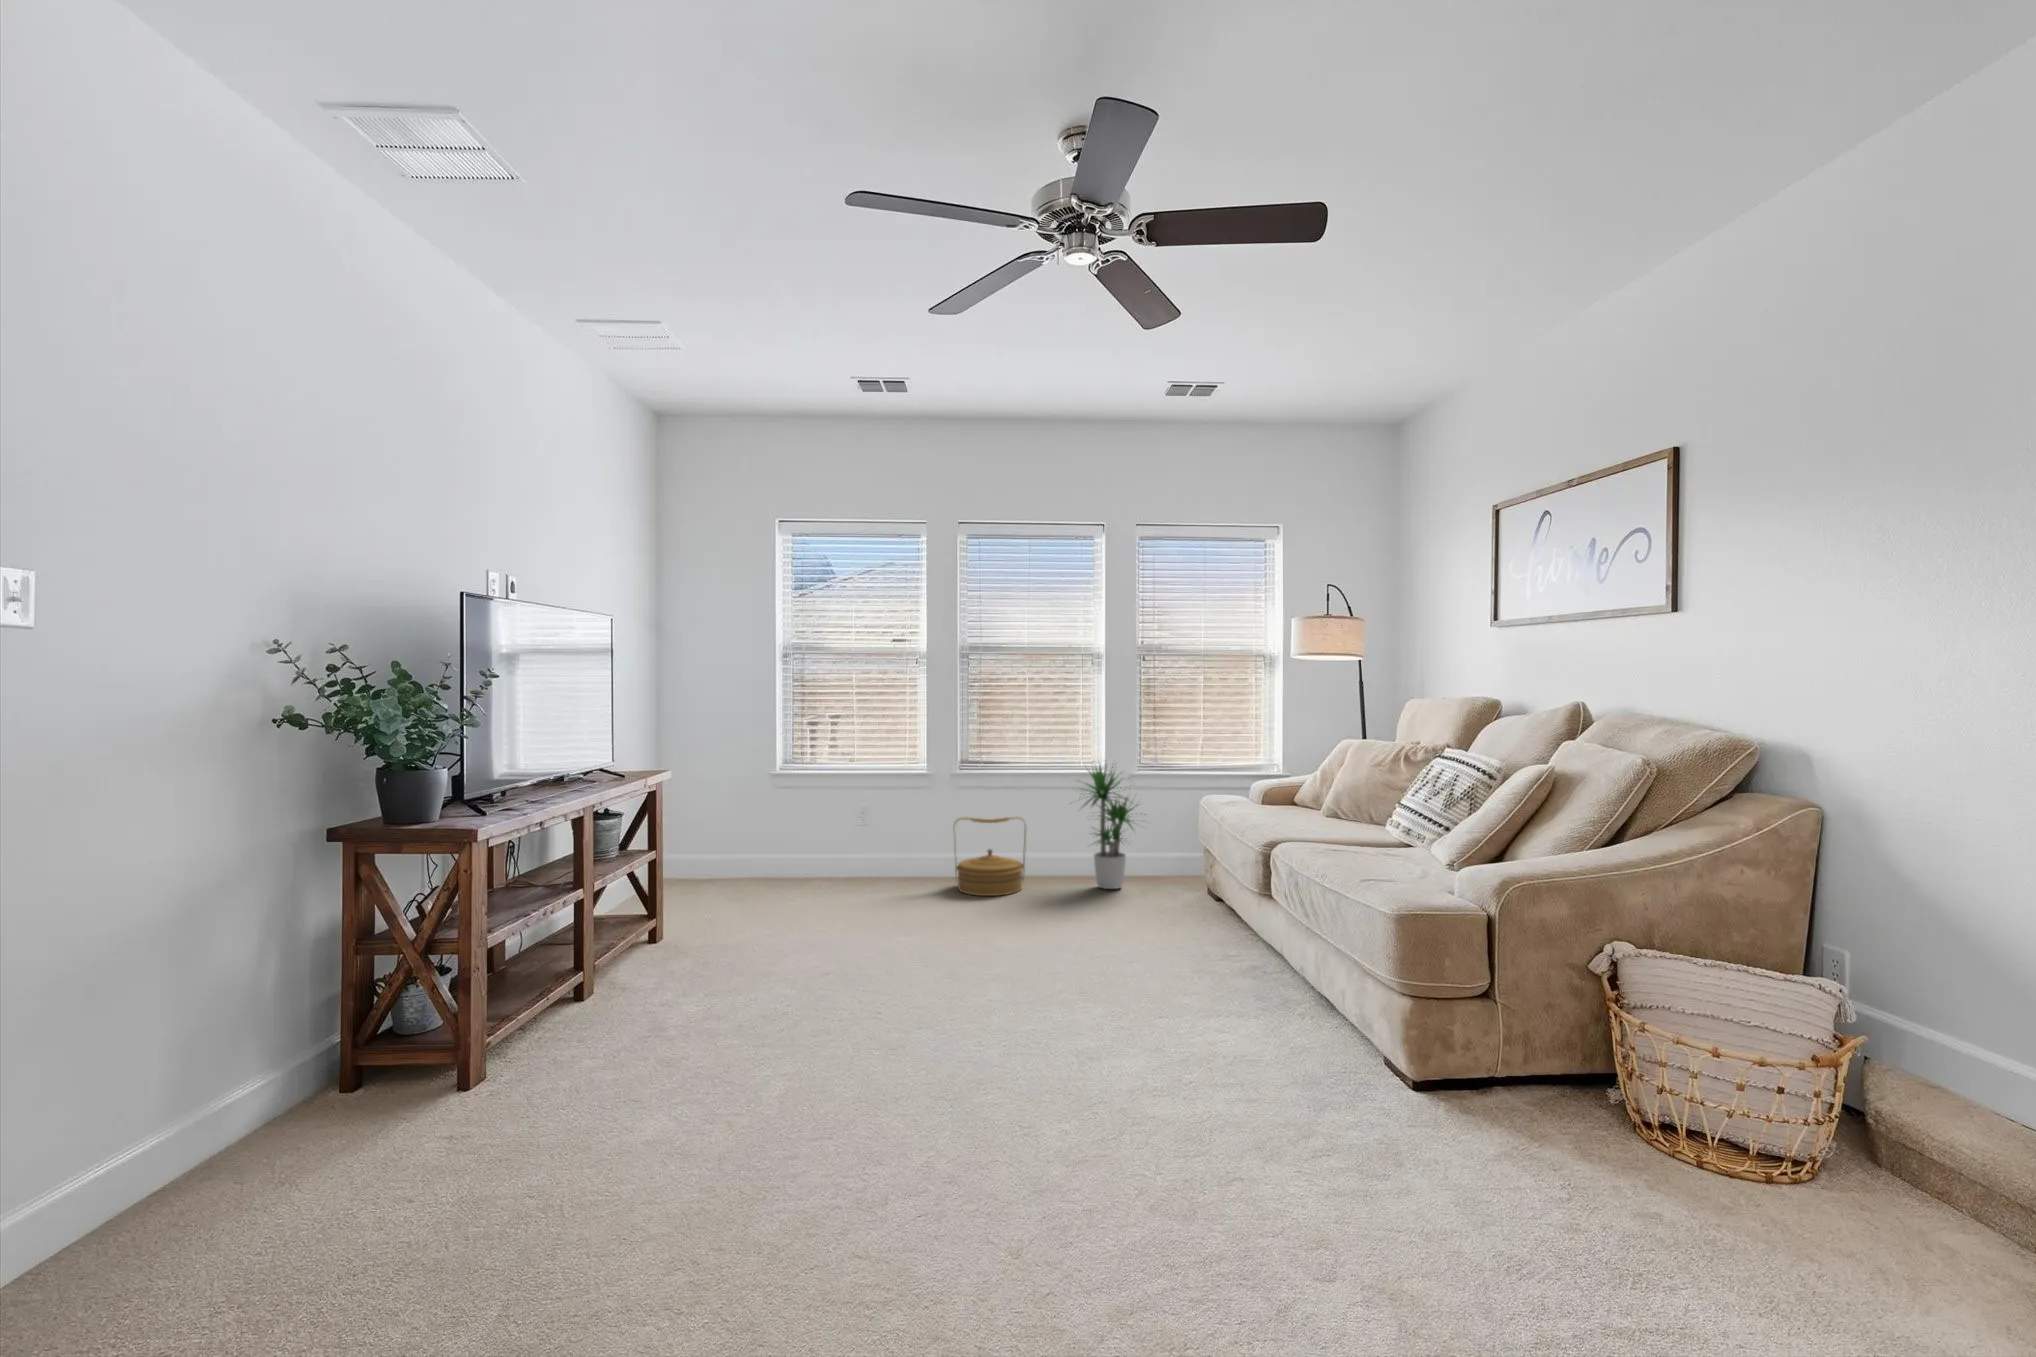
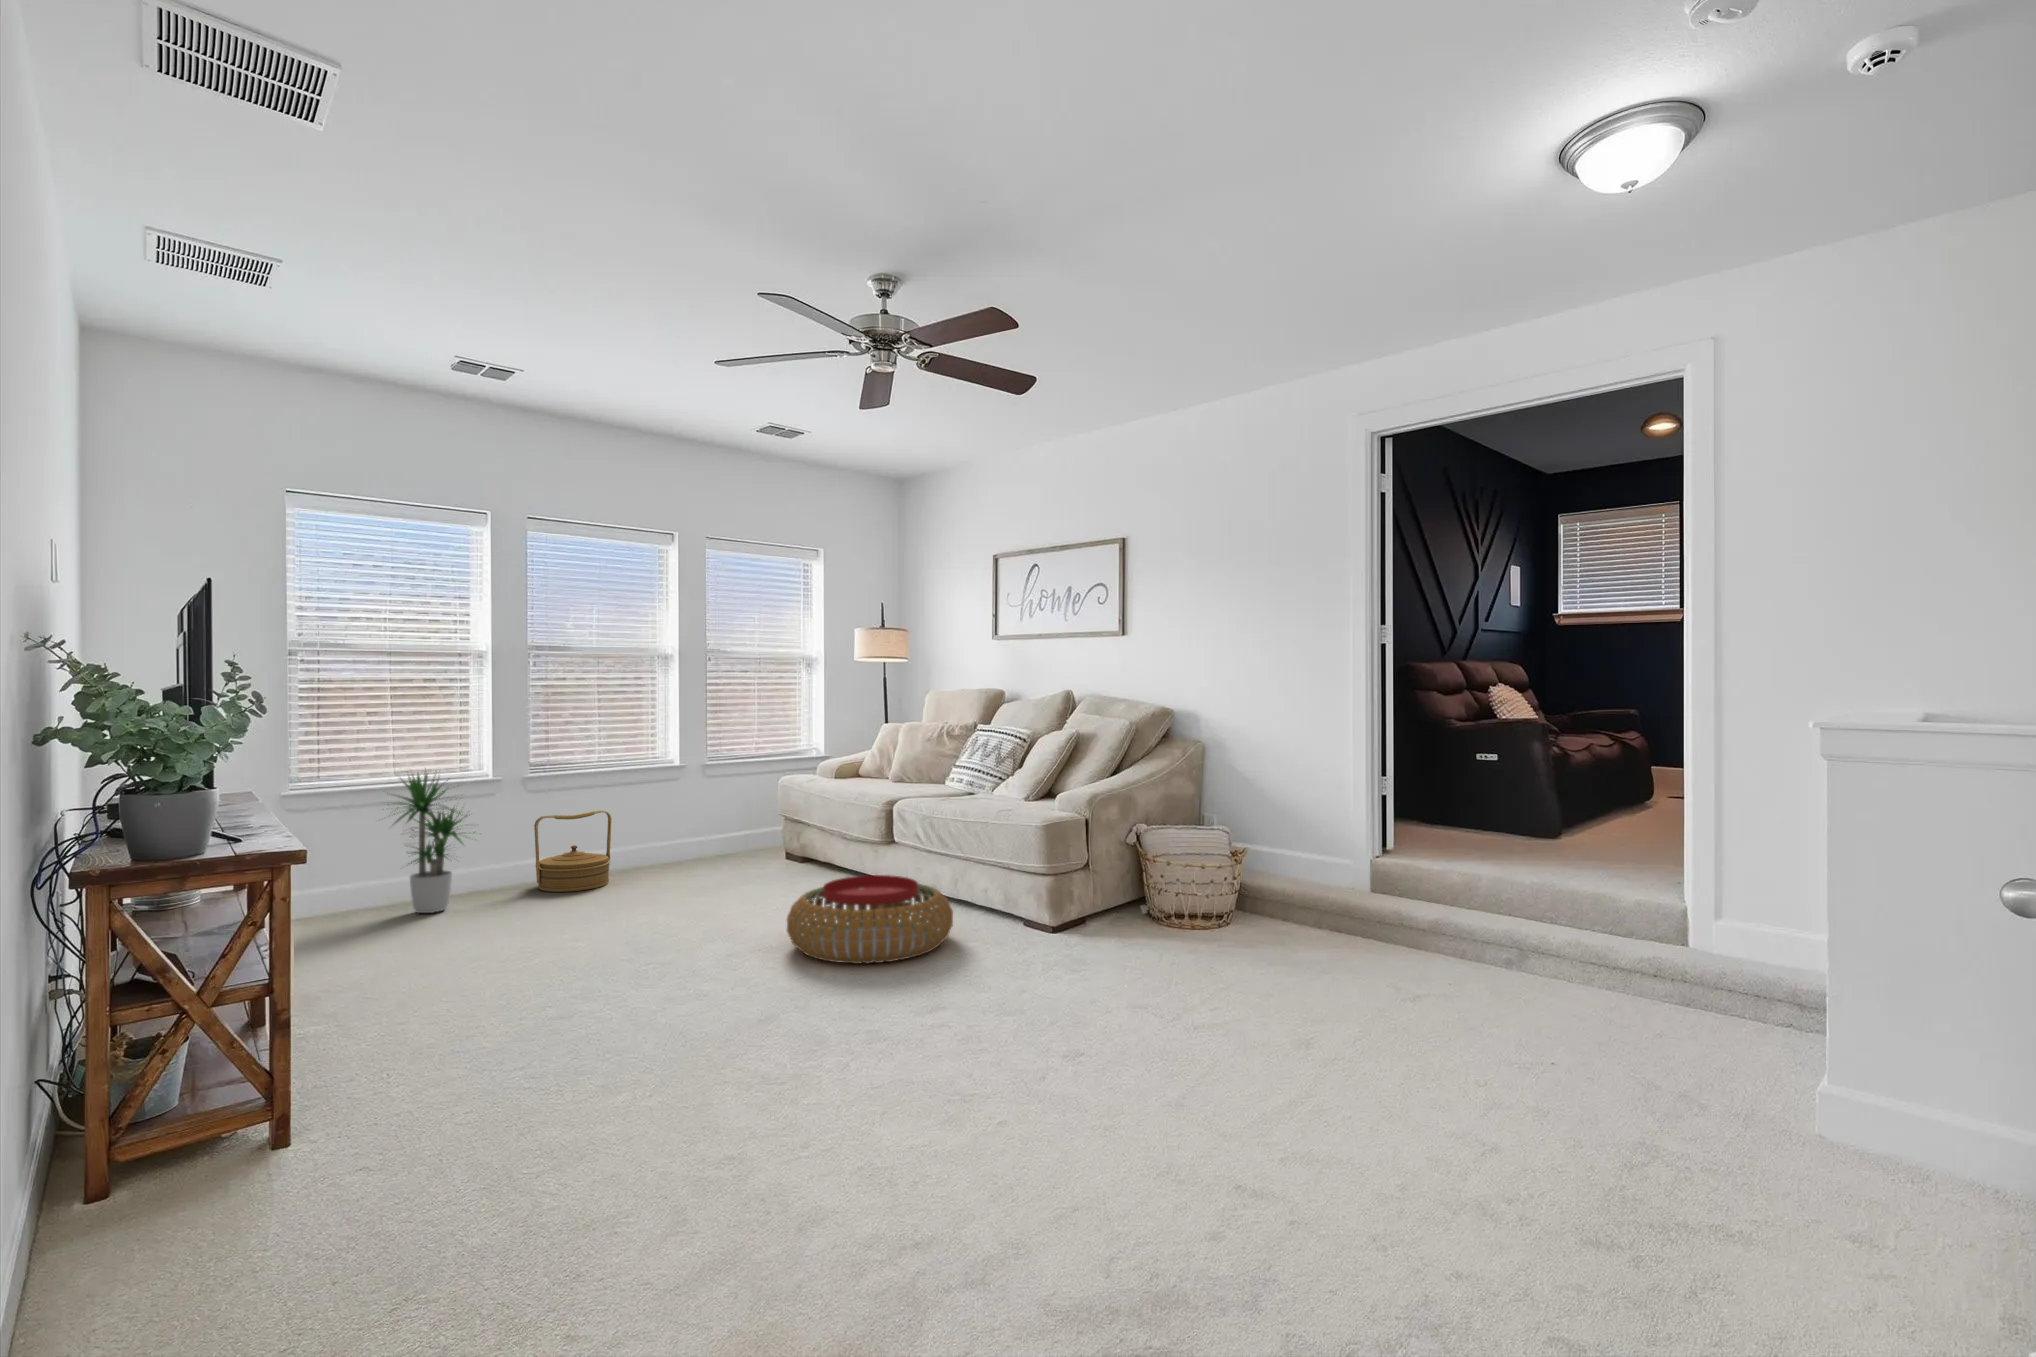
potted plant: present [1081,765,1138,889] -> present [387,773,474,913]
pouf: none [1031,940,1253,1076] -> present [787,875,953,963]

